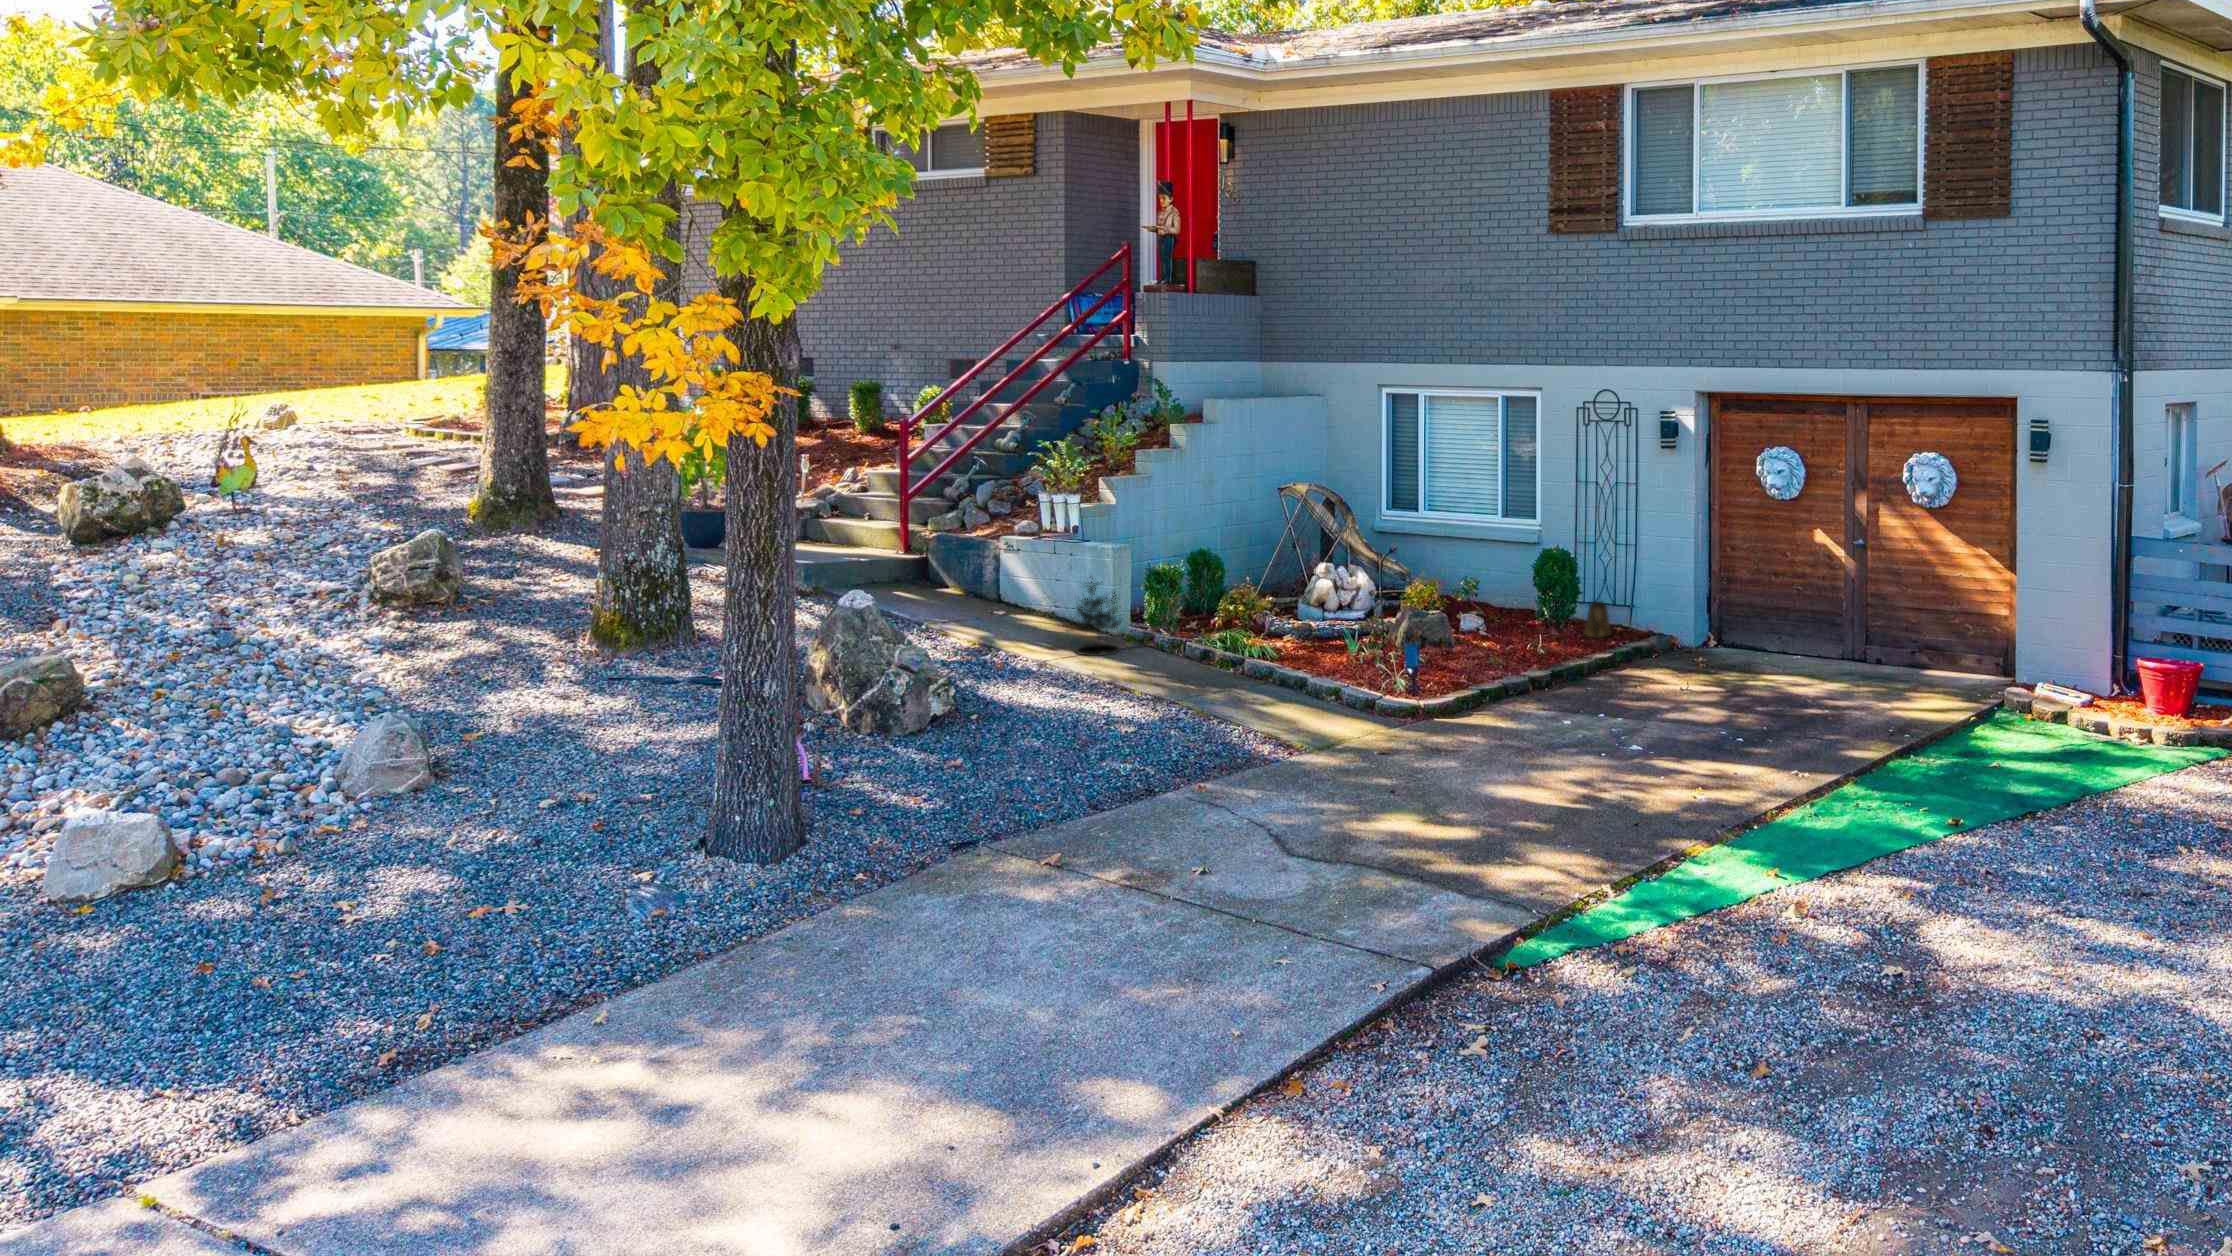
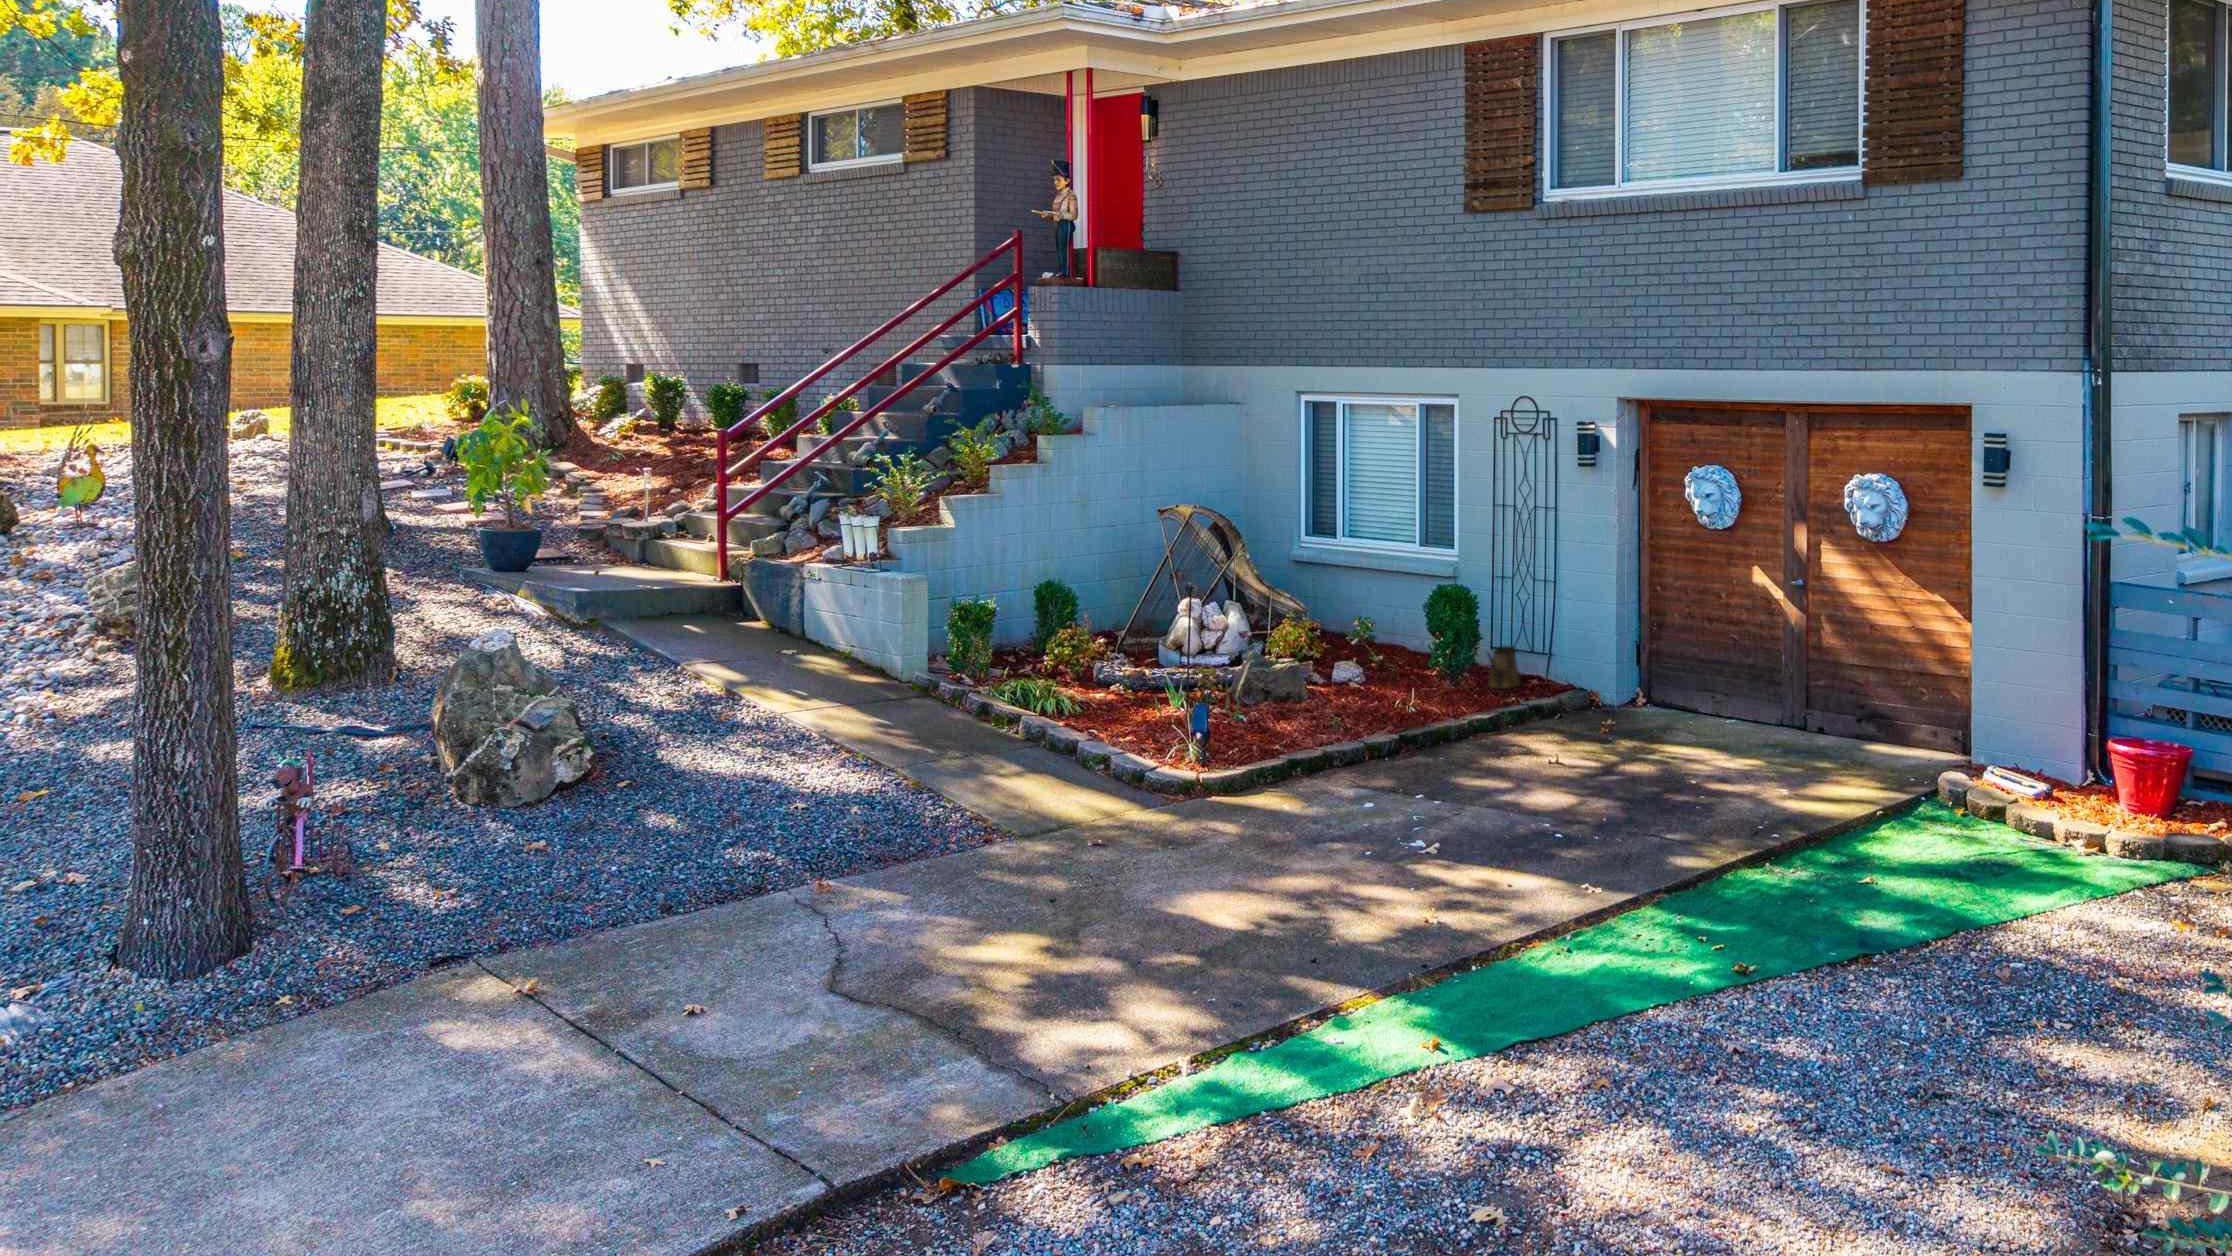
potted tree: present [1076,578,1122,656] -> none [886,602,950,697]

